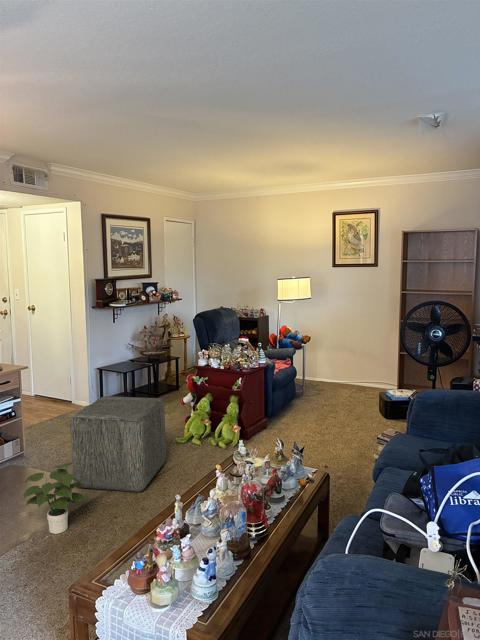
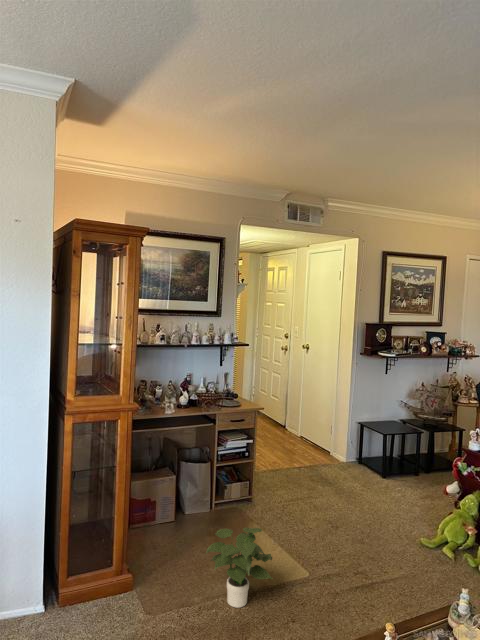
ottoman: present [70,396,166,492] -> none [278,460,400,594]

